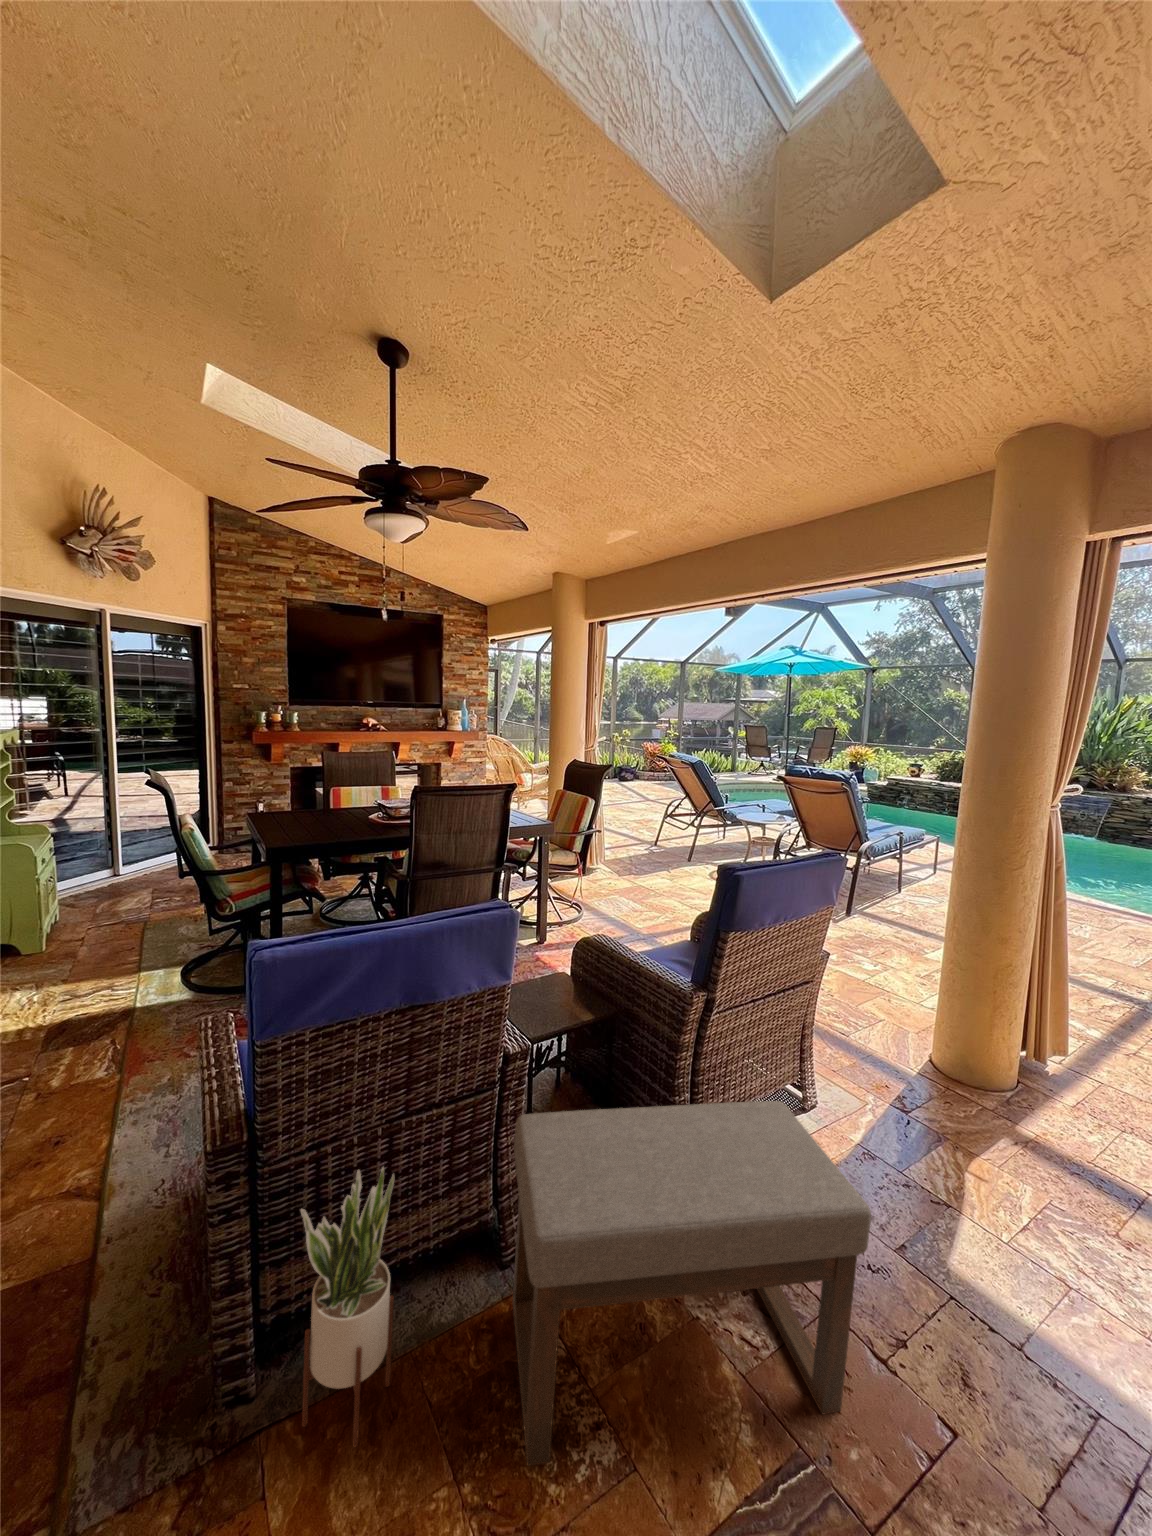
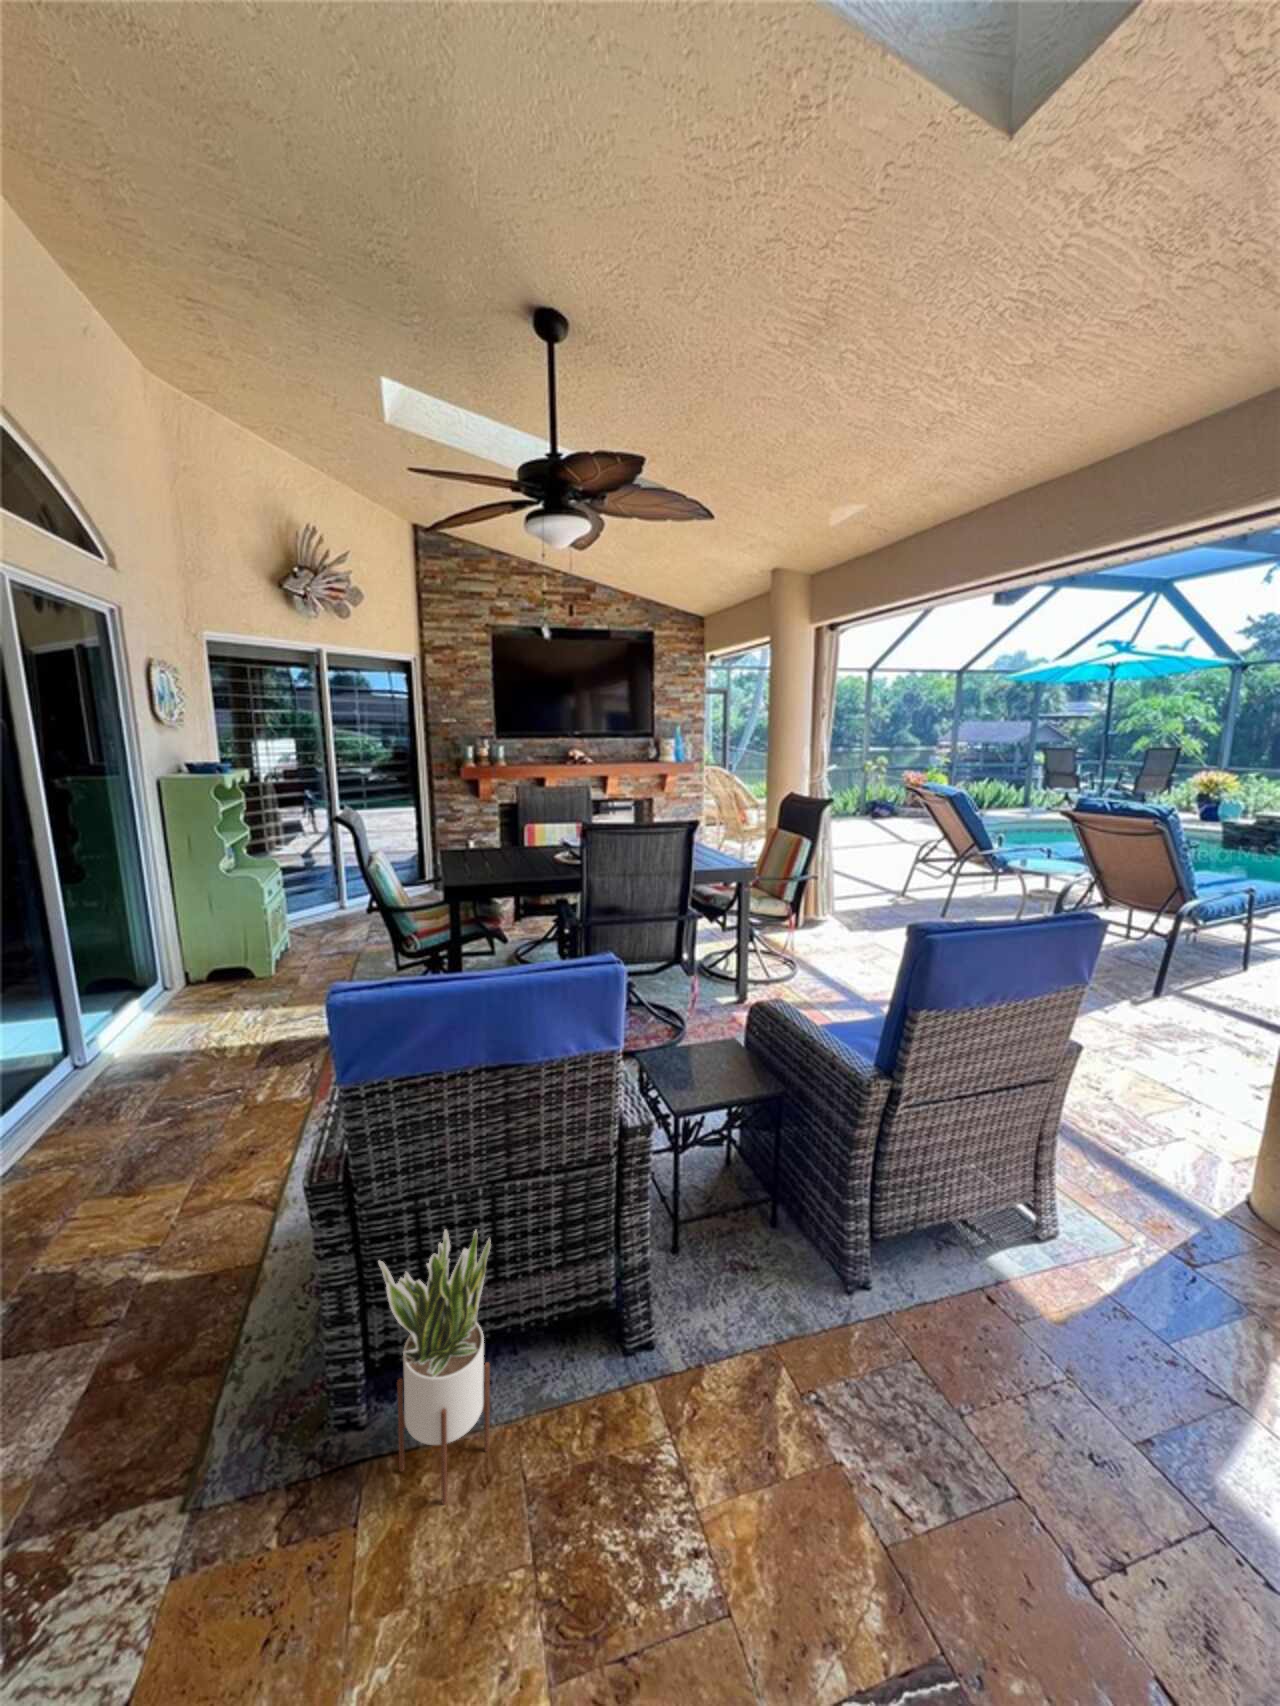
ottoman: present [513,1101,871,1466] -> none [605,1196,1058,1632]

